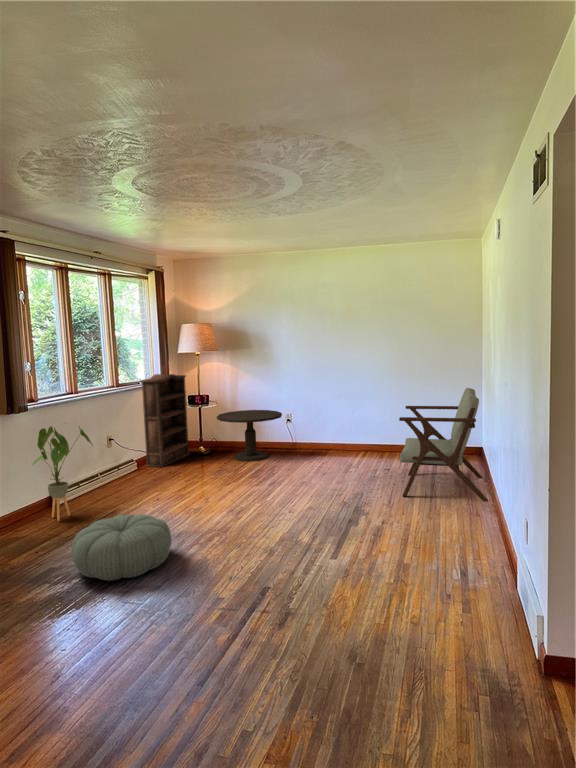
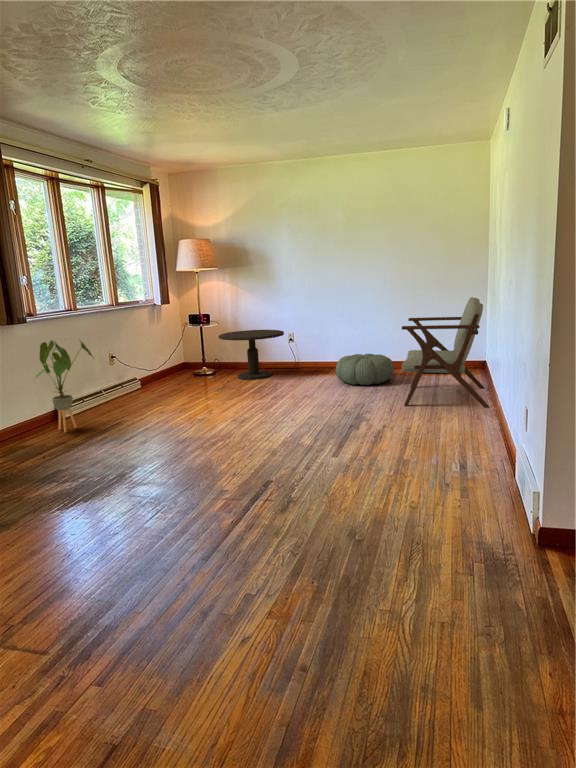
bookshelf: present [141,374,190,467] -> none [140,293,193,386]
pouf: present [72,514,172,581] -> present [336,354,394,385]

